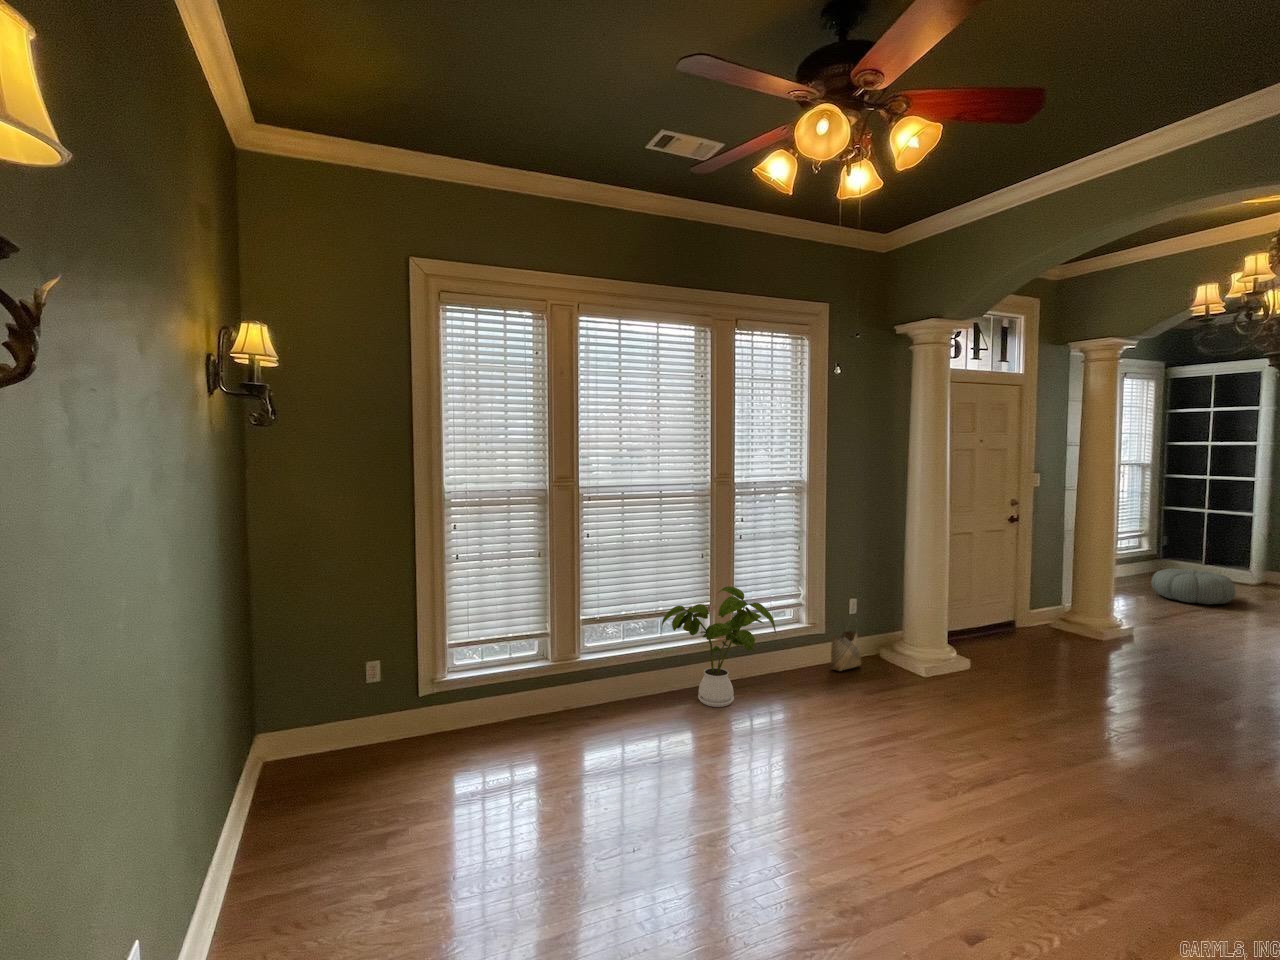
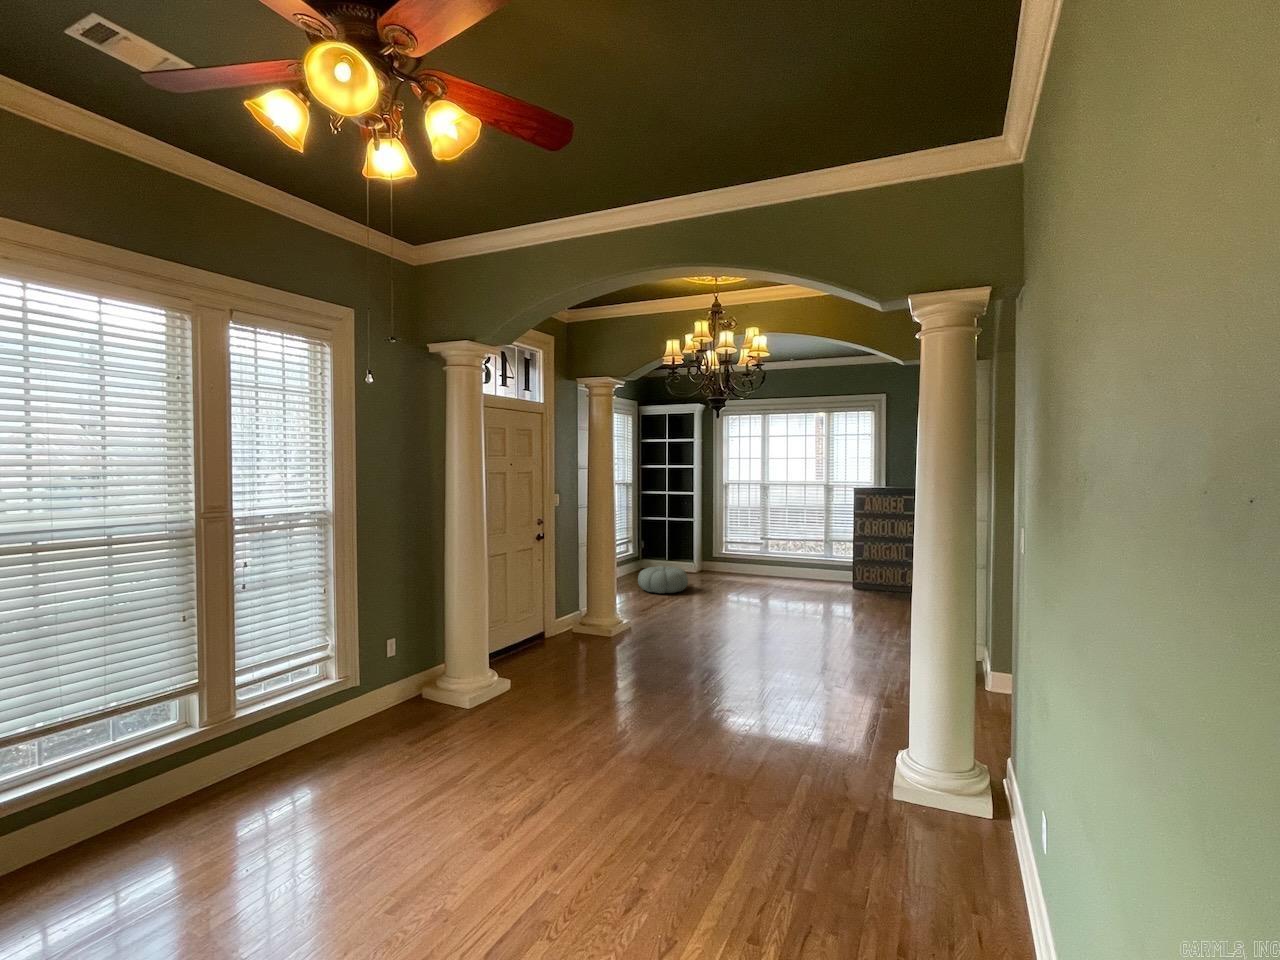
house plant: present [661,587,776,707] -> none [113,655,297,823]
woven basket: present [830,620,861,671] -> none [367,661,403,726]

